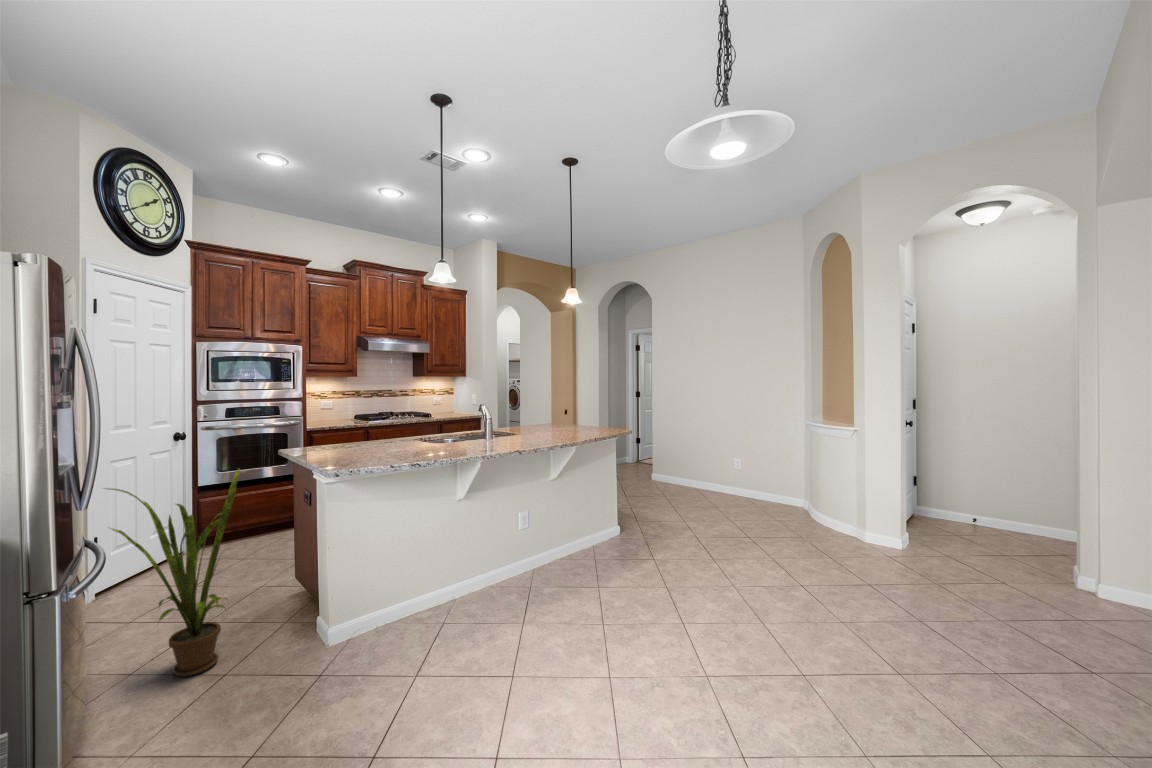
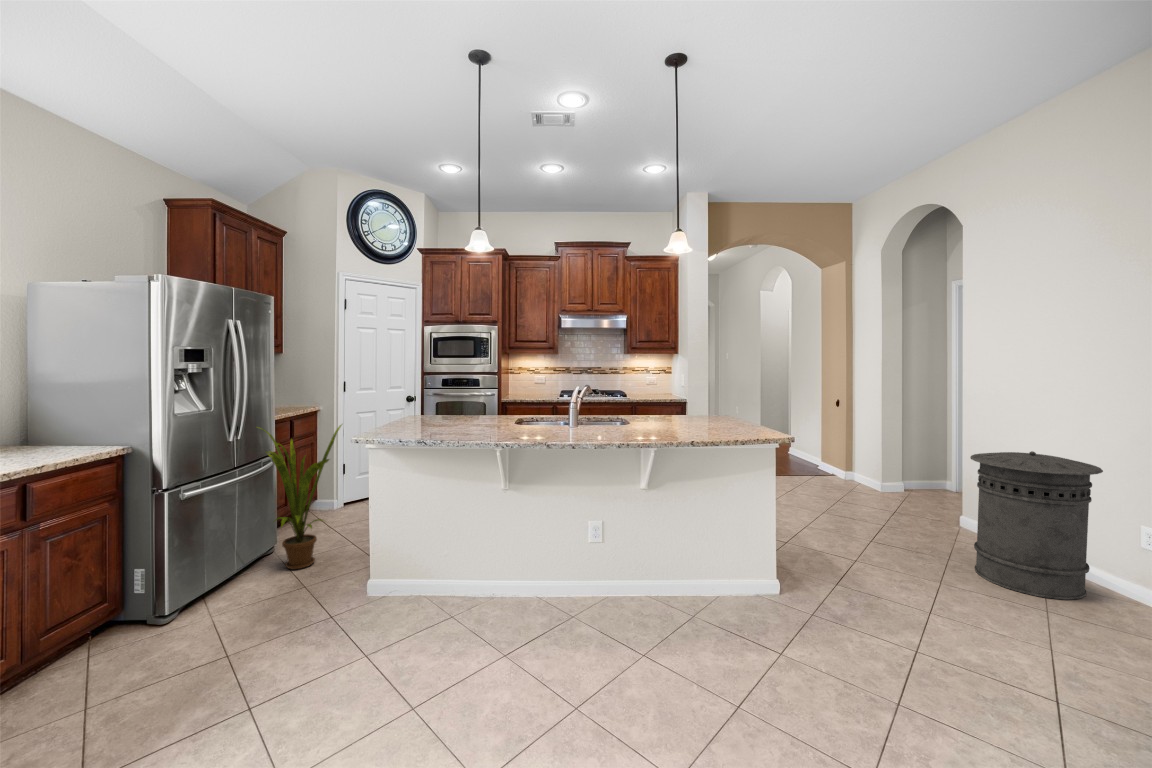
trash can: none [678,429,731,503] -> present [970,451,1103,600]

